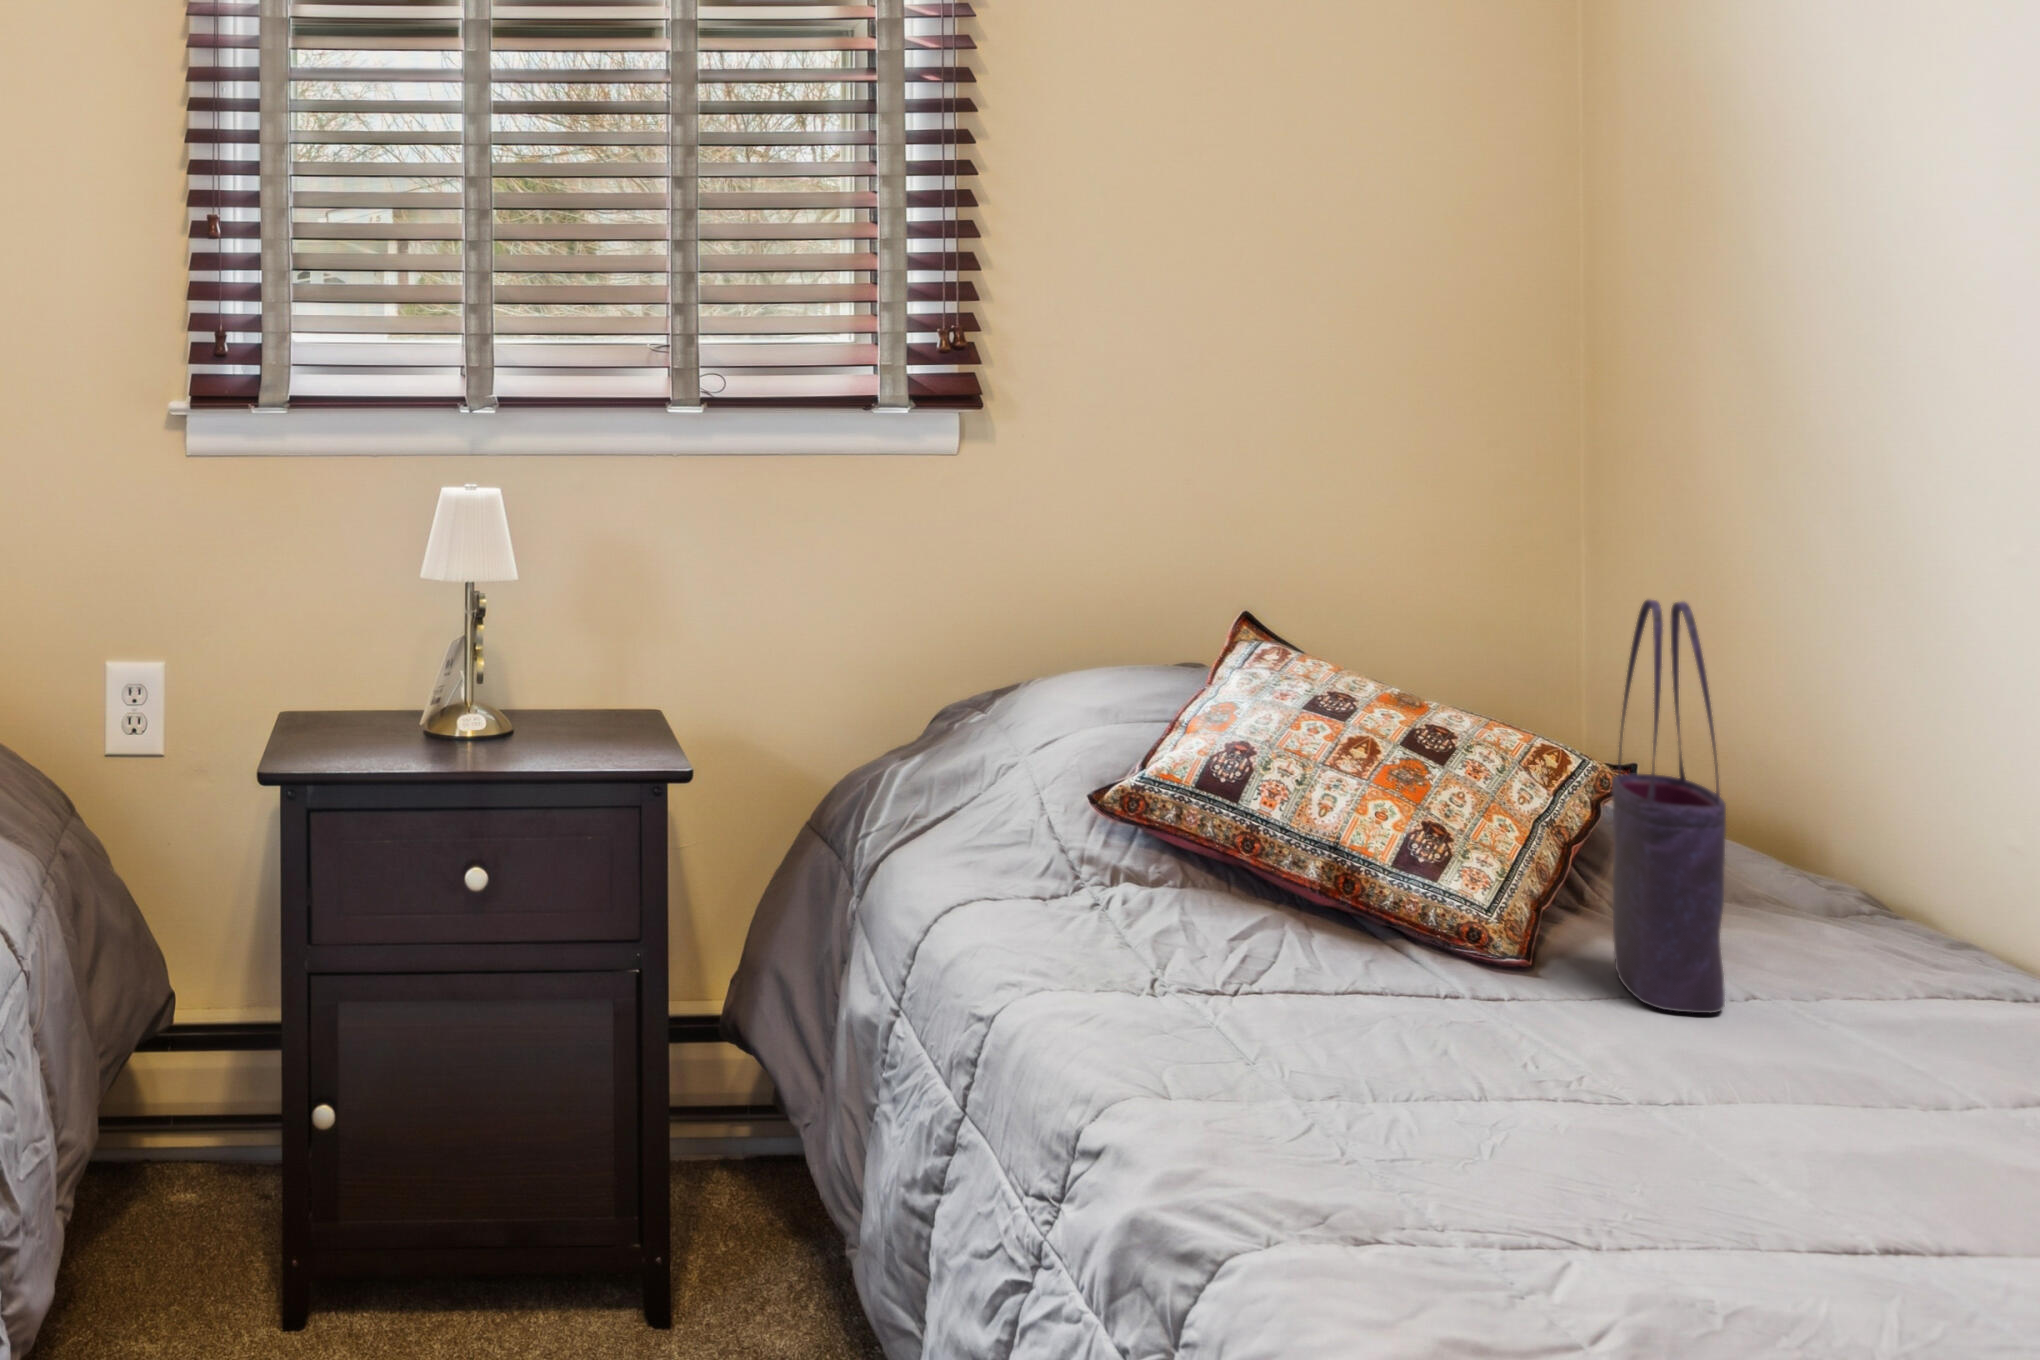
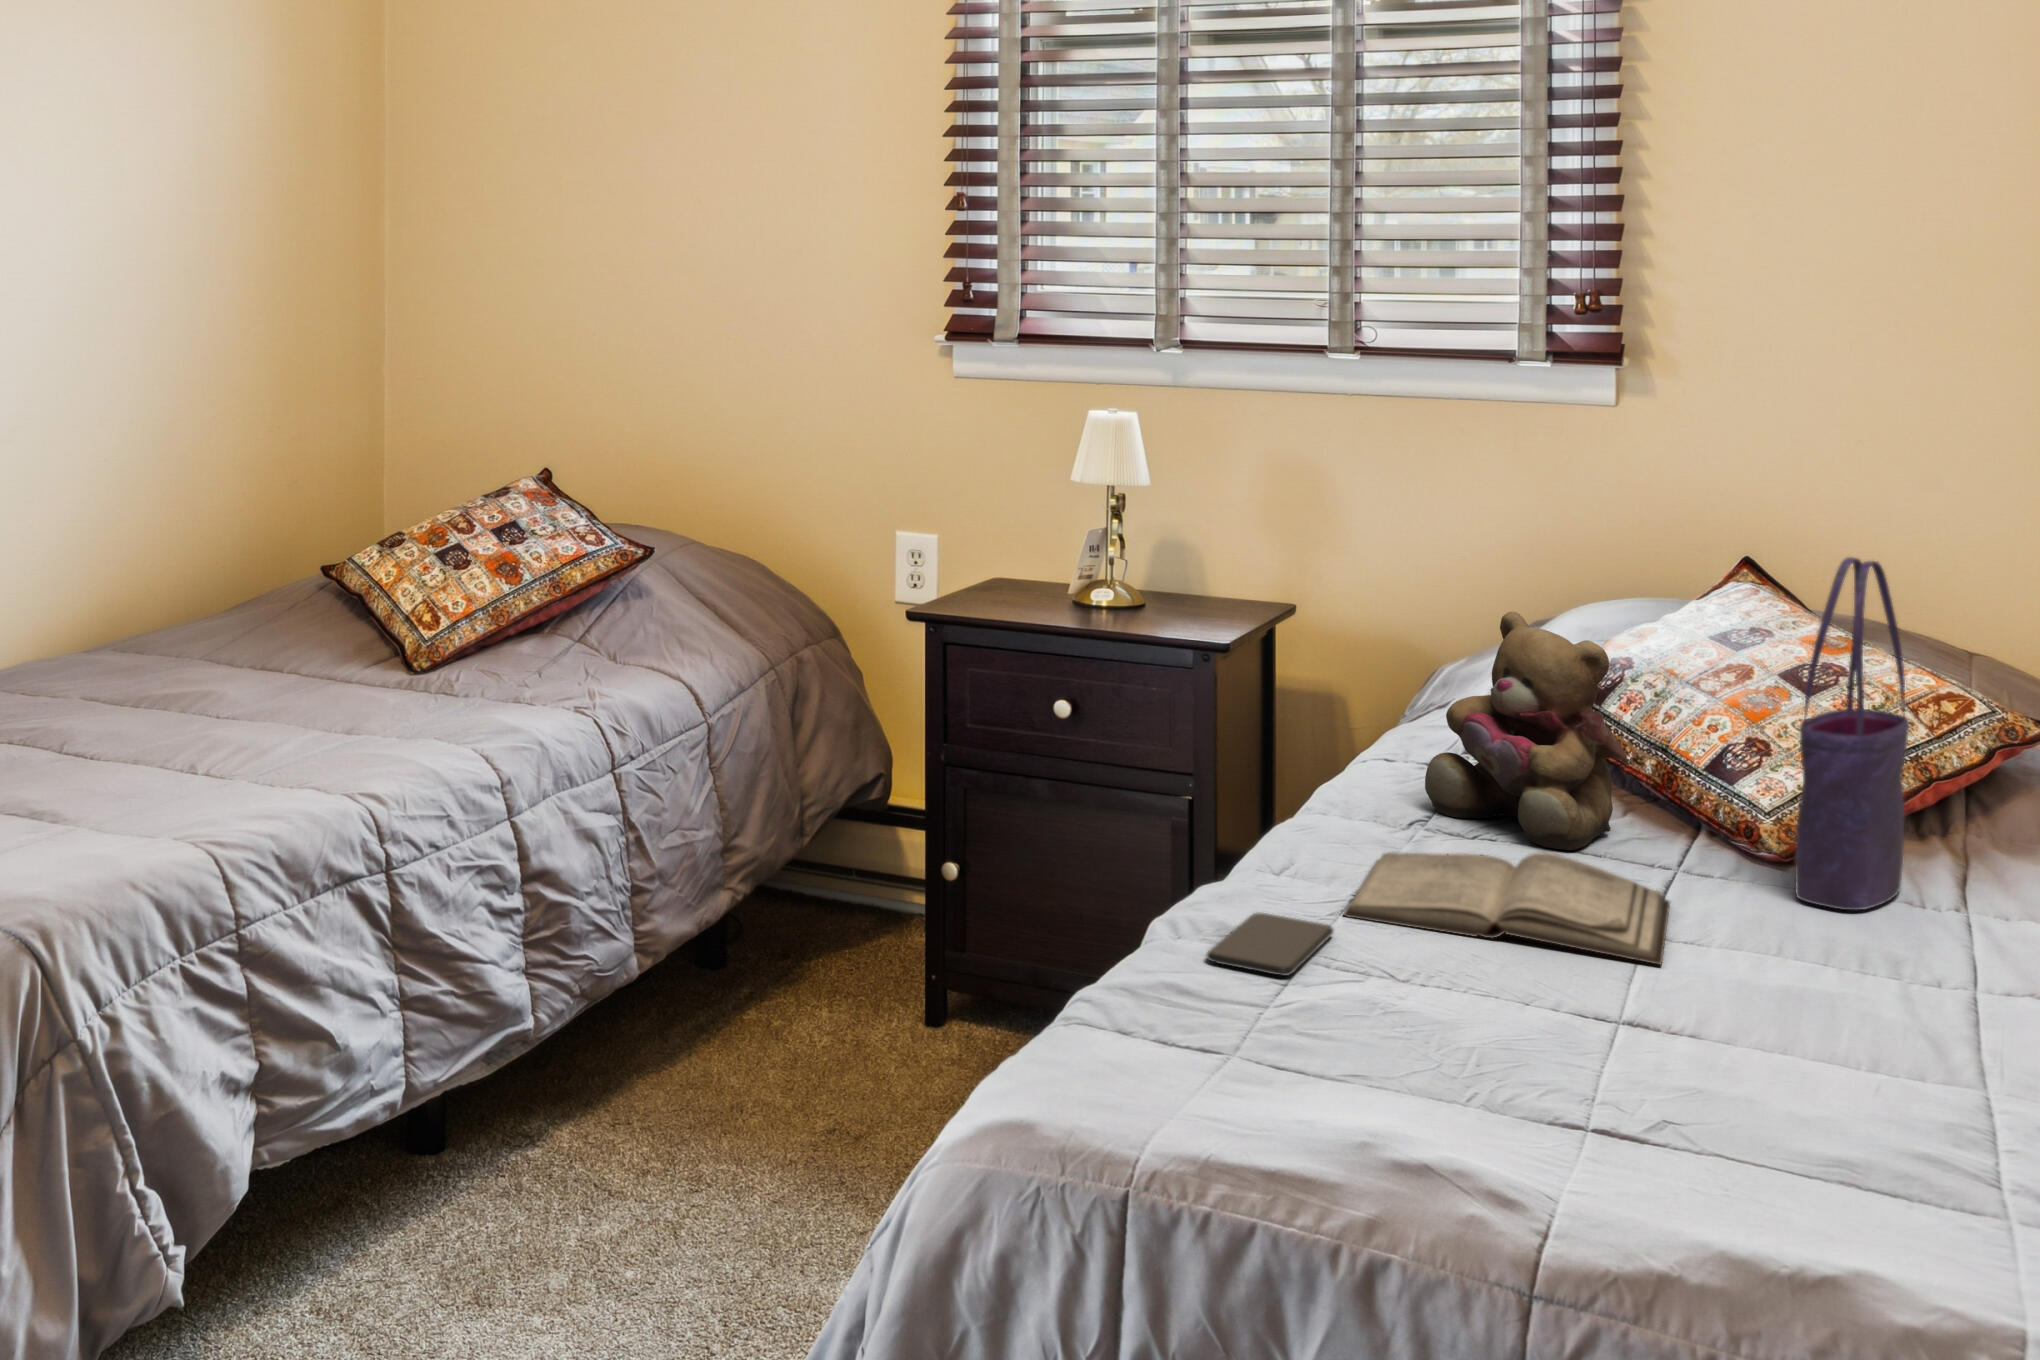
teddy bear: none [1151,698,1393,988] -> present [1425,612,1629,850]
diary: none [1260,1000,1767,1142] -> present [1343,852,1670,965]
smartphone: none [1335,1162,1552,1269] -> present [1207,913,1333,976]

